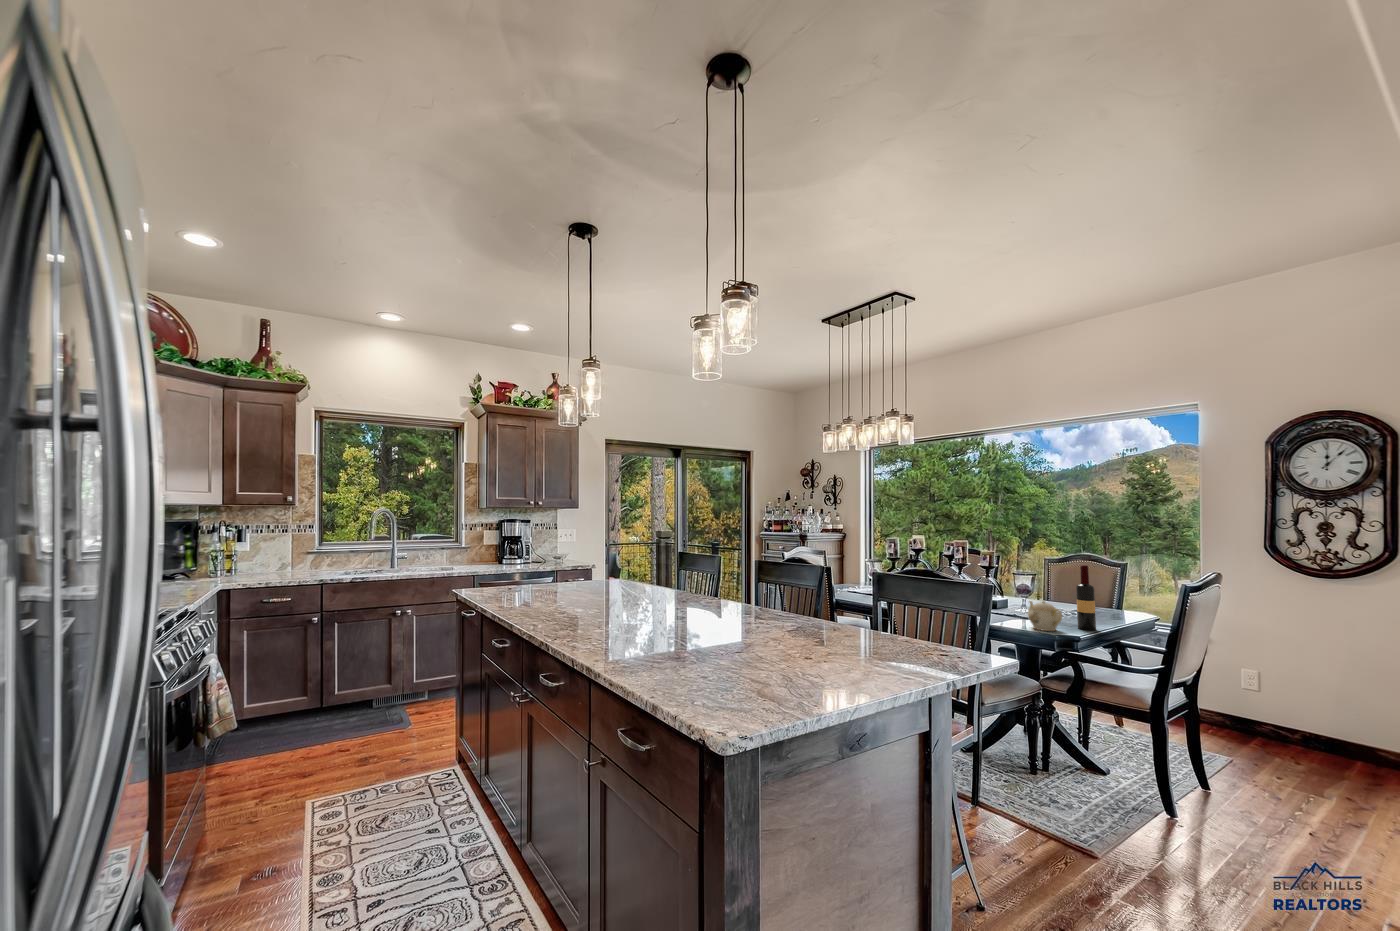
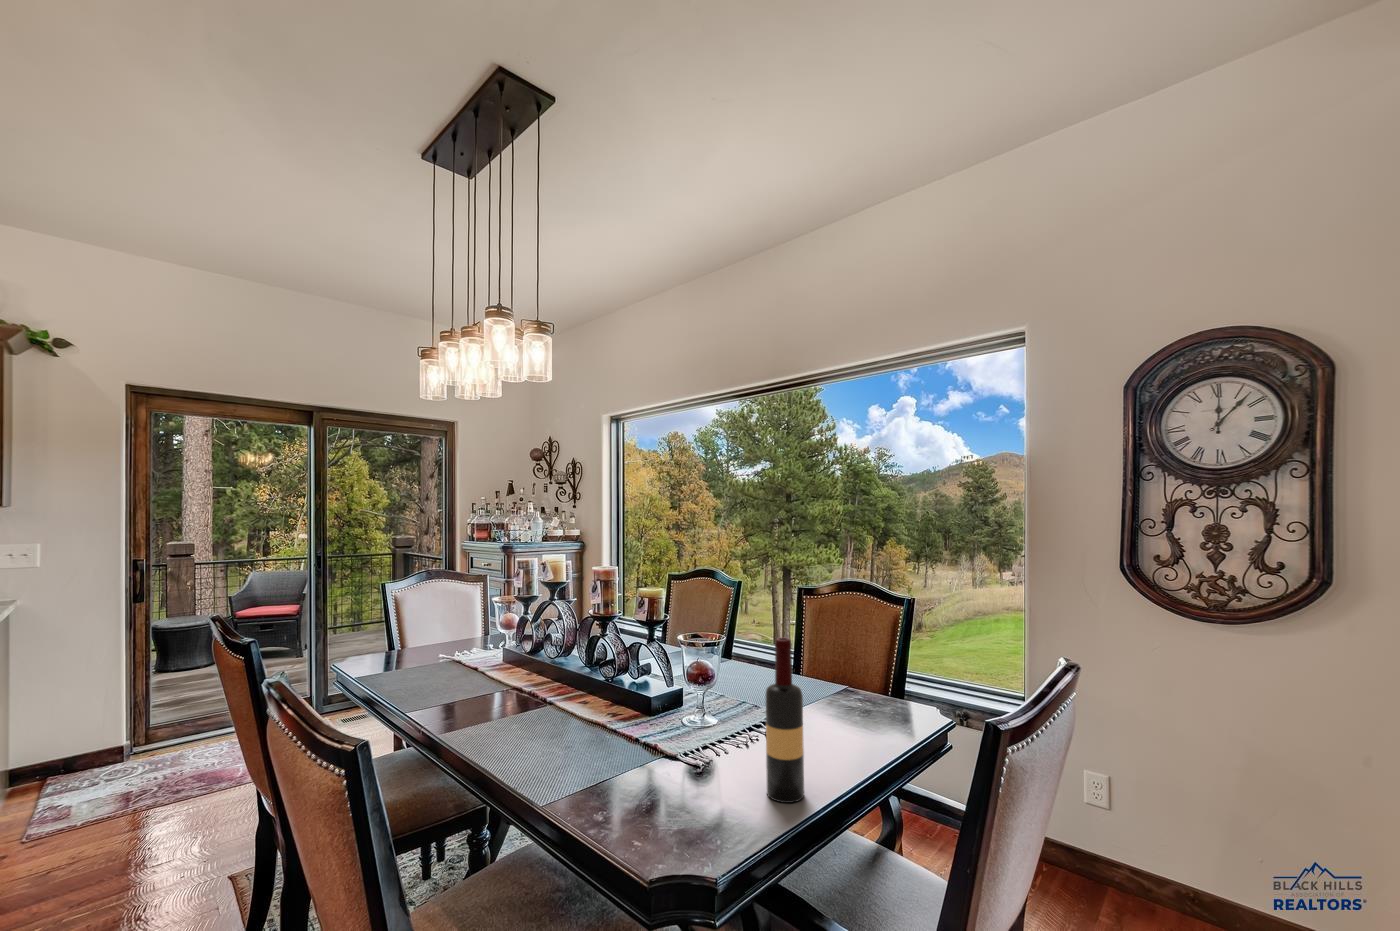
teapot: present [1028,601,1062,631] -> none [646,727,717,821]

